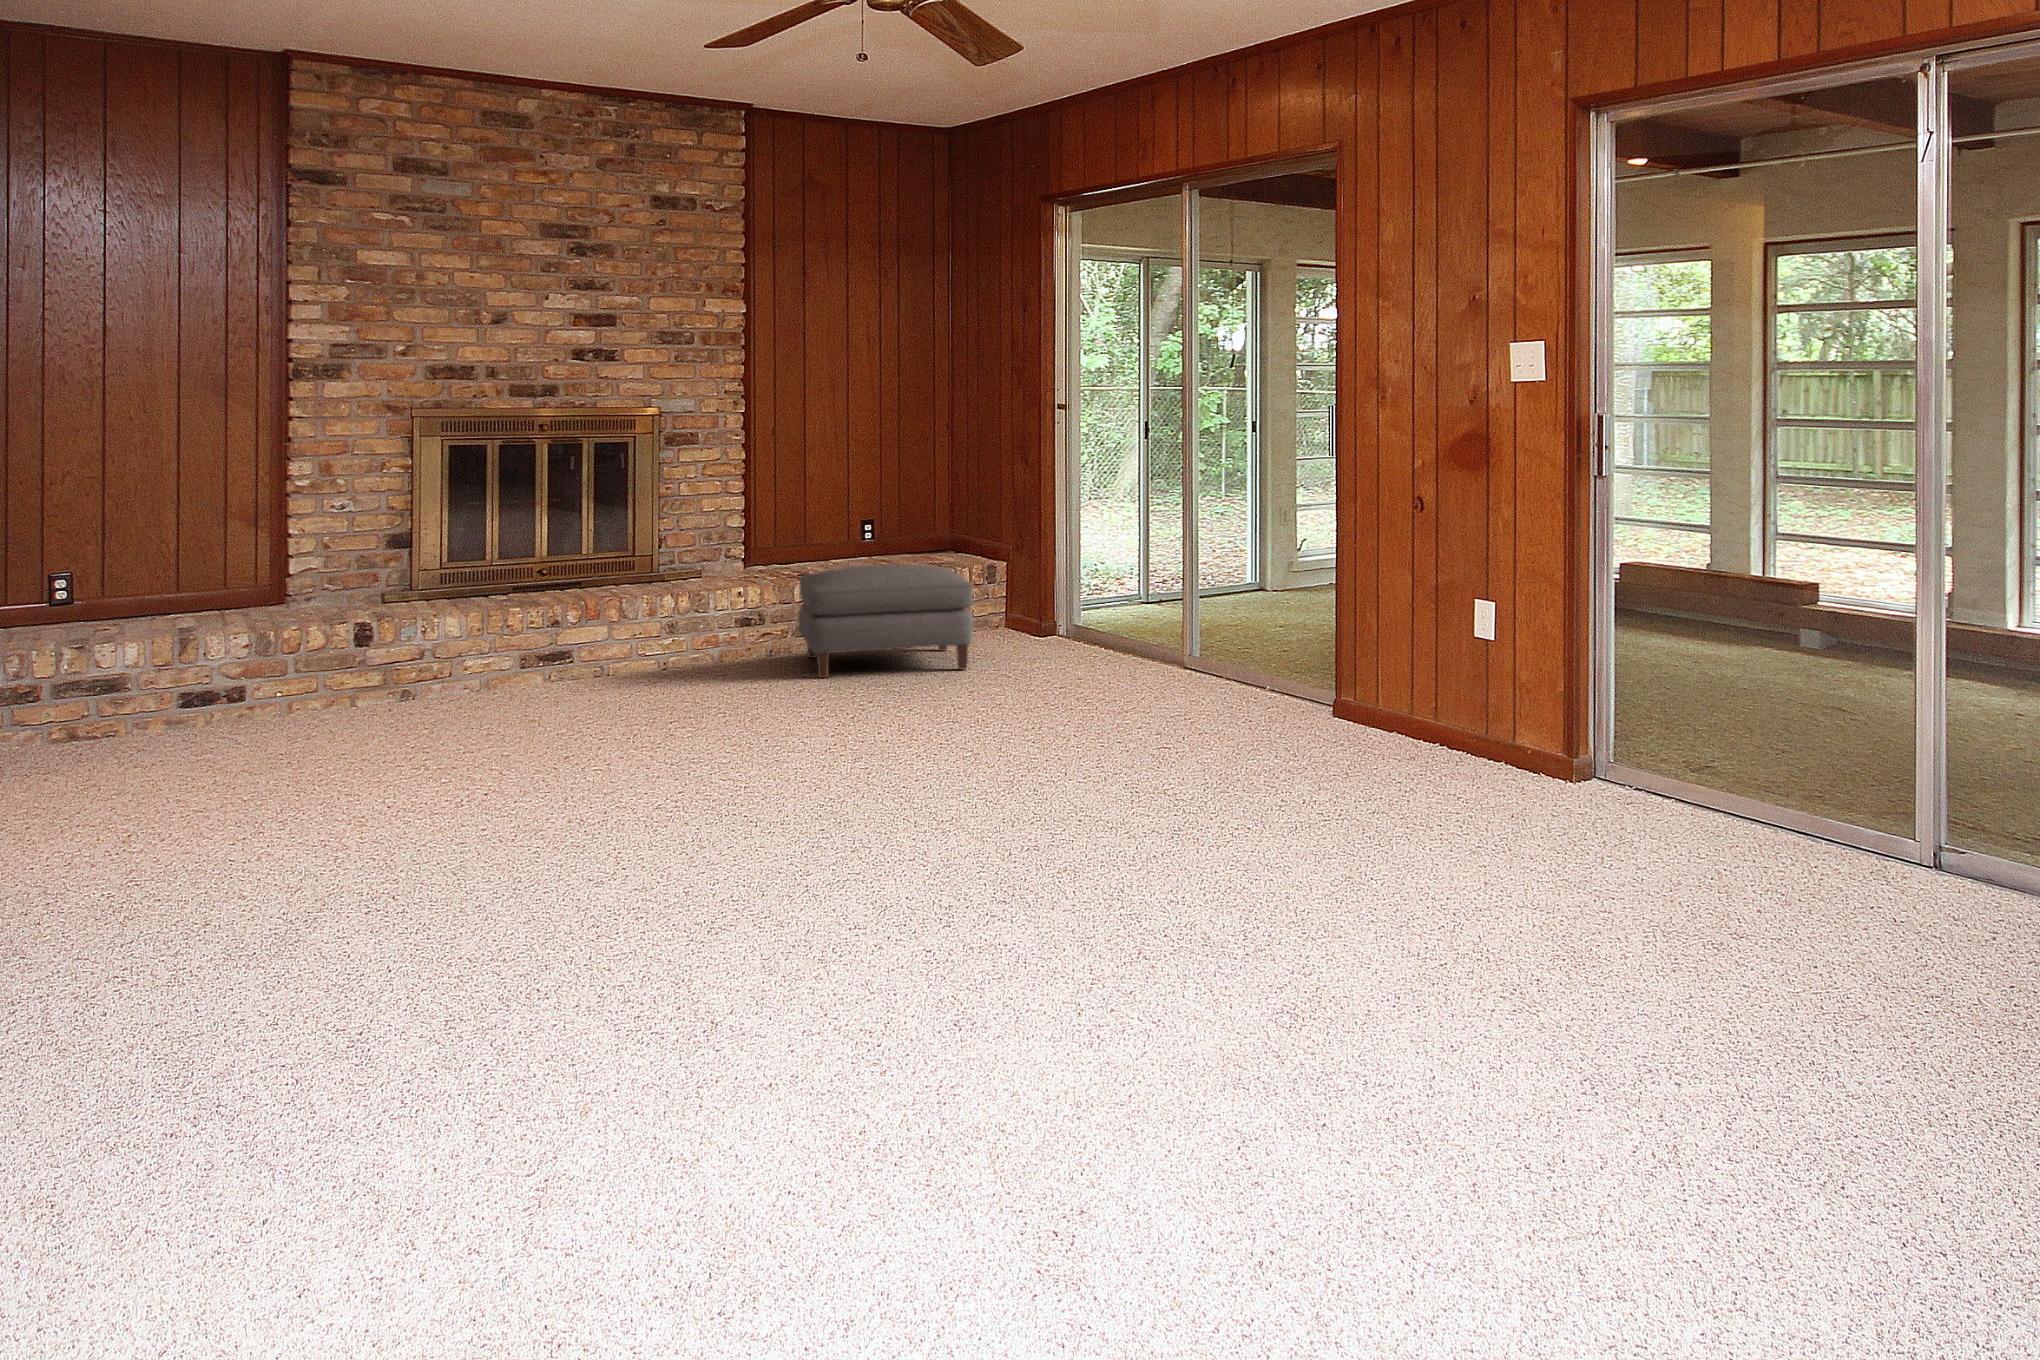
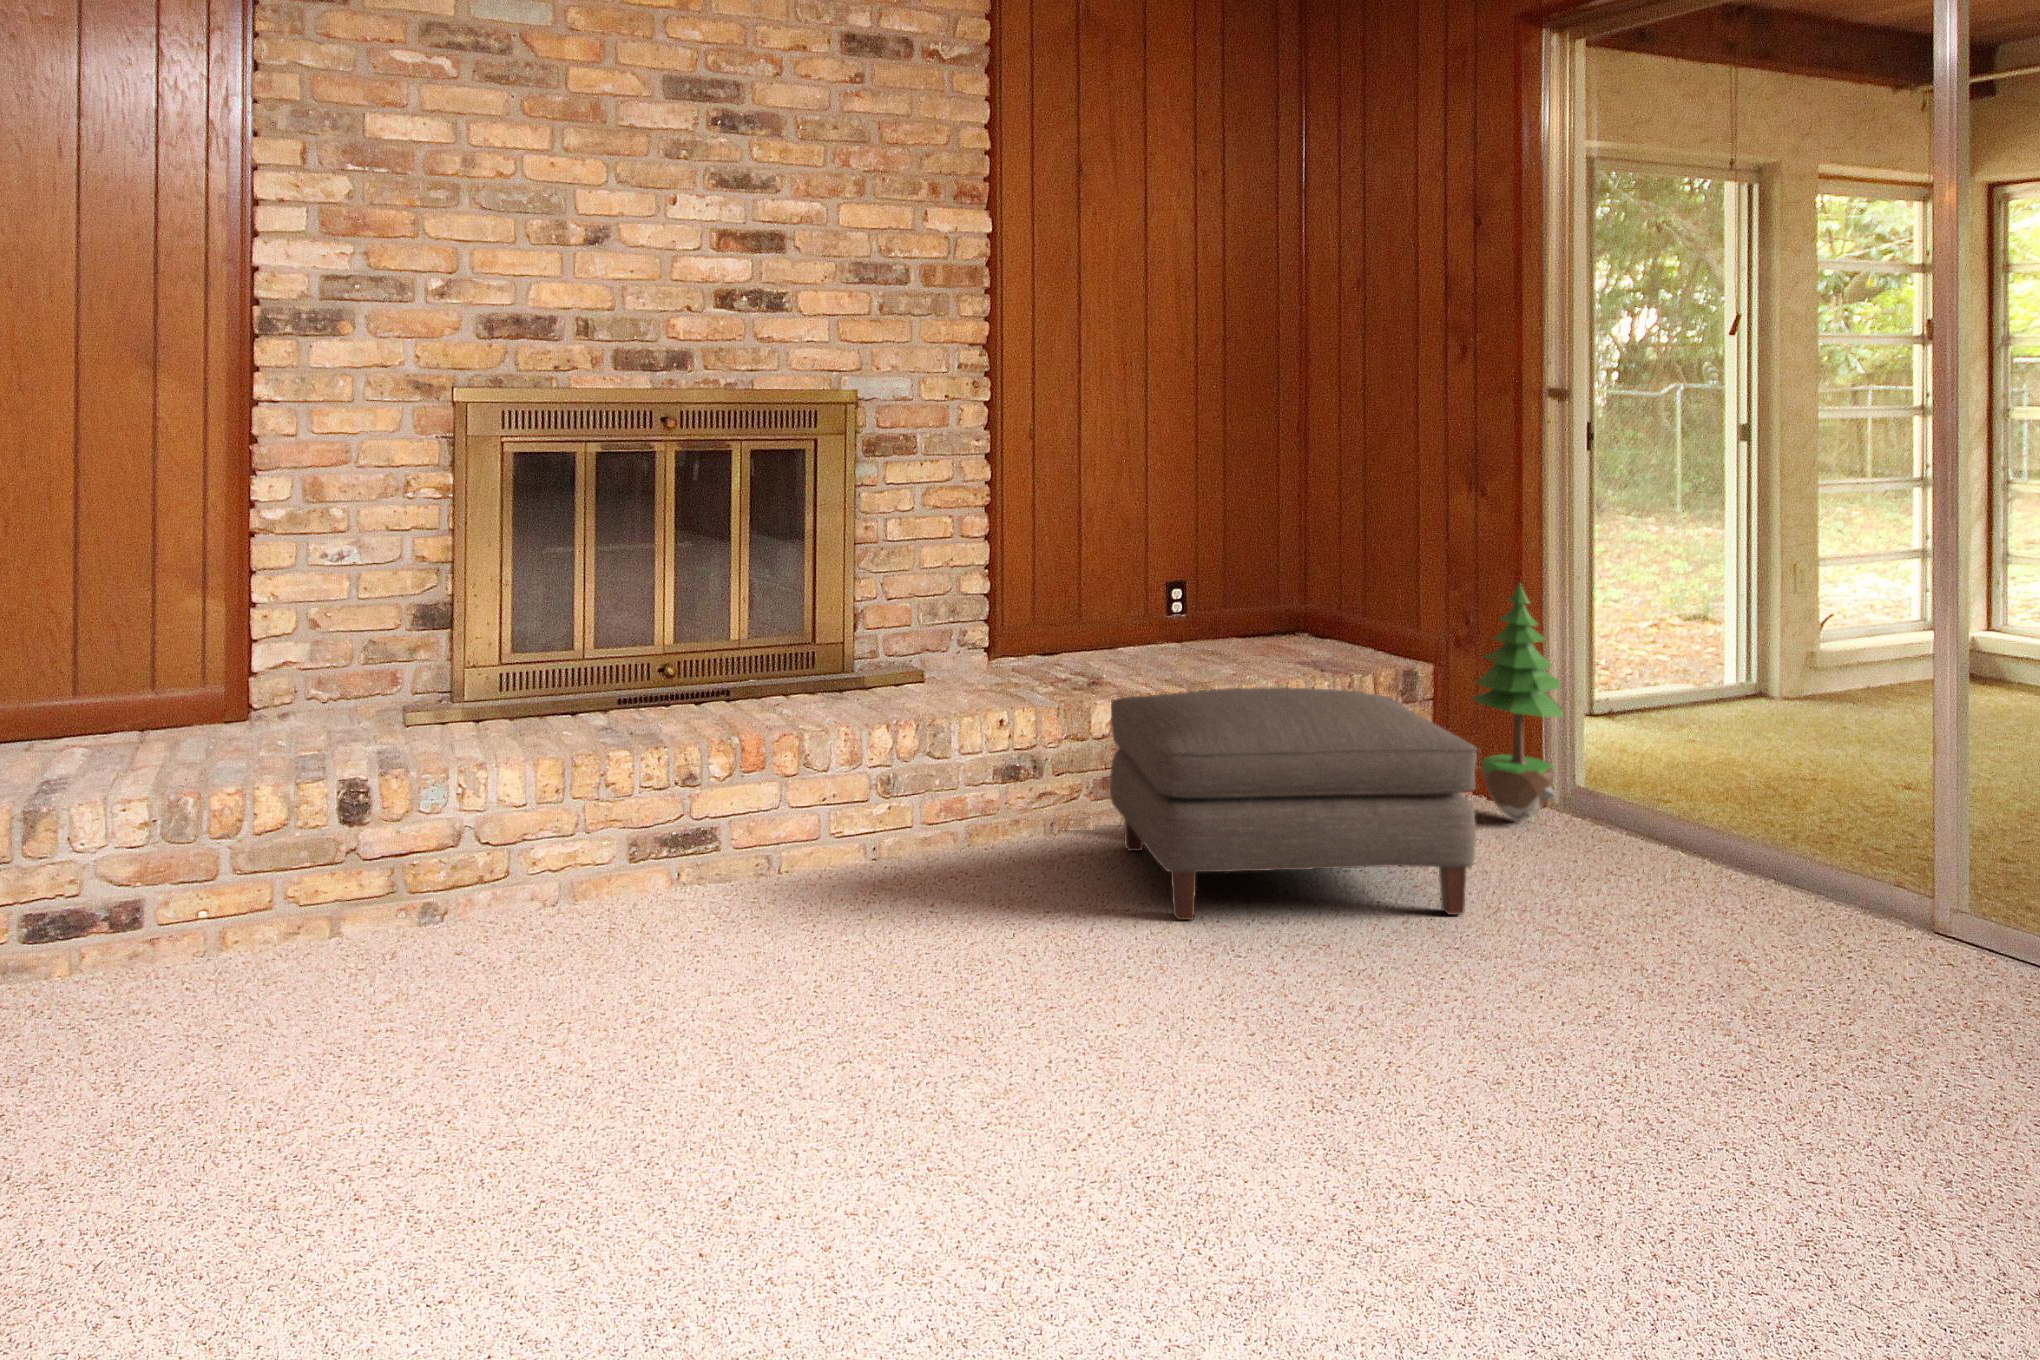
potted tree: none [1006,508,1054,639] -> present [1473,584,1563,821]

